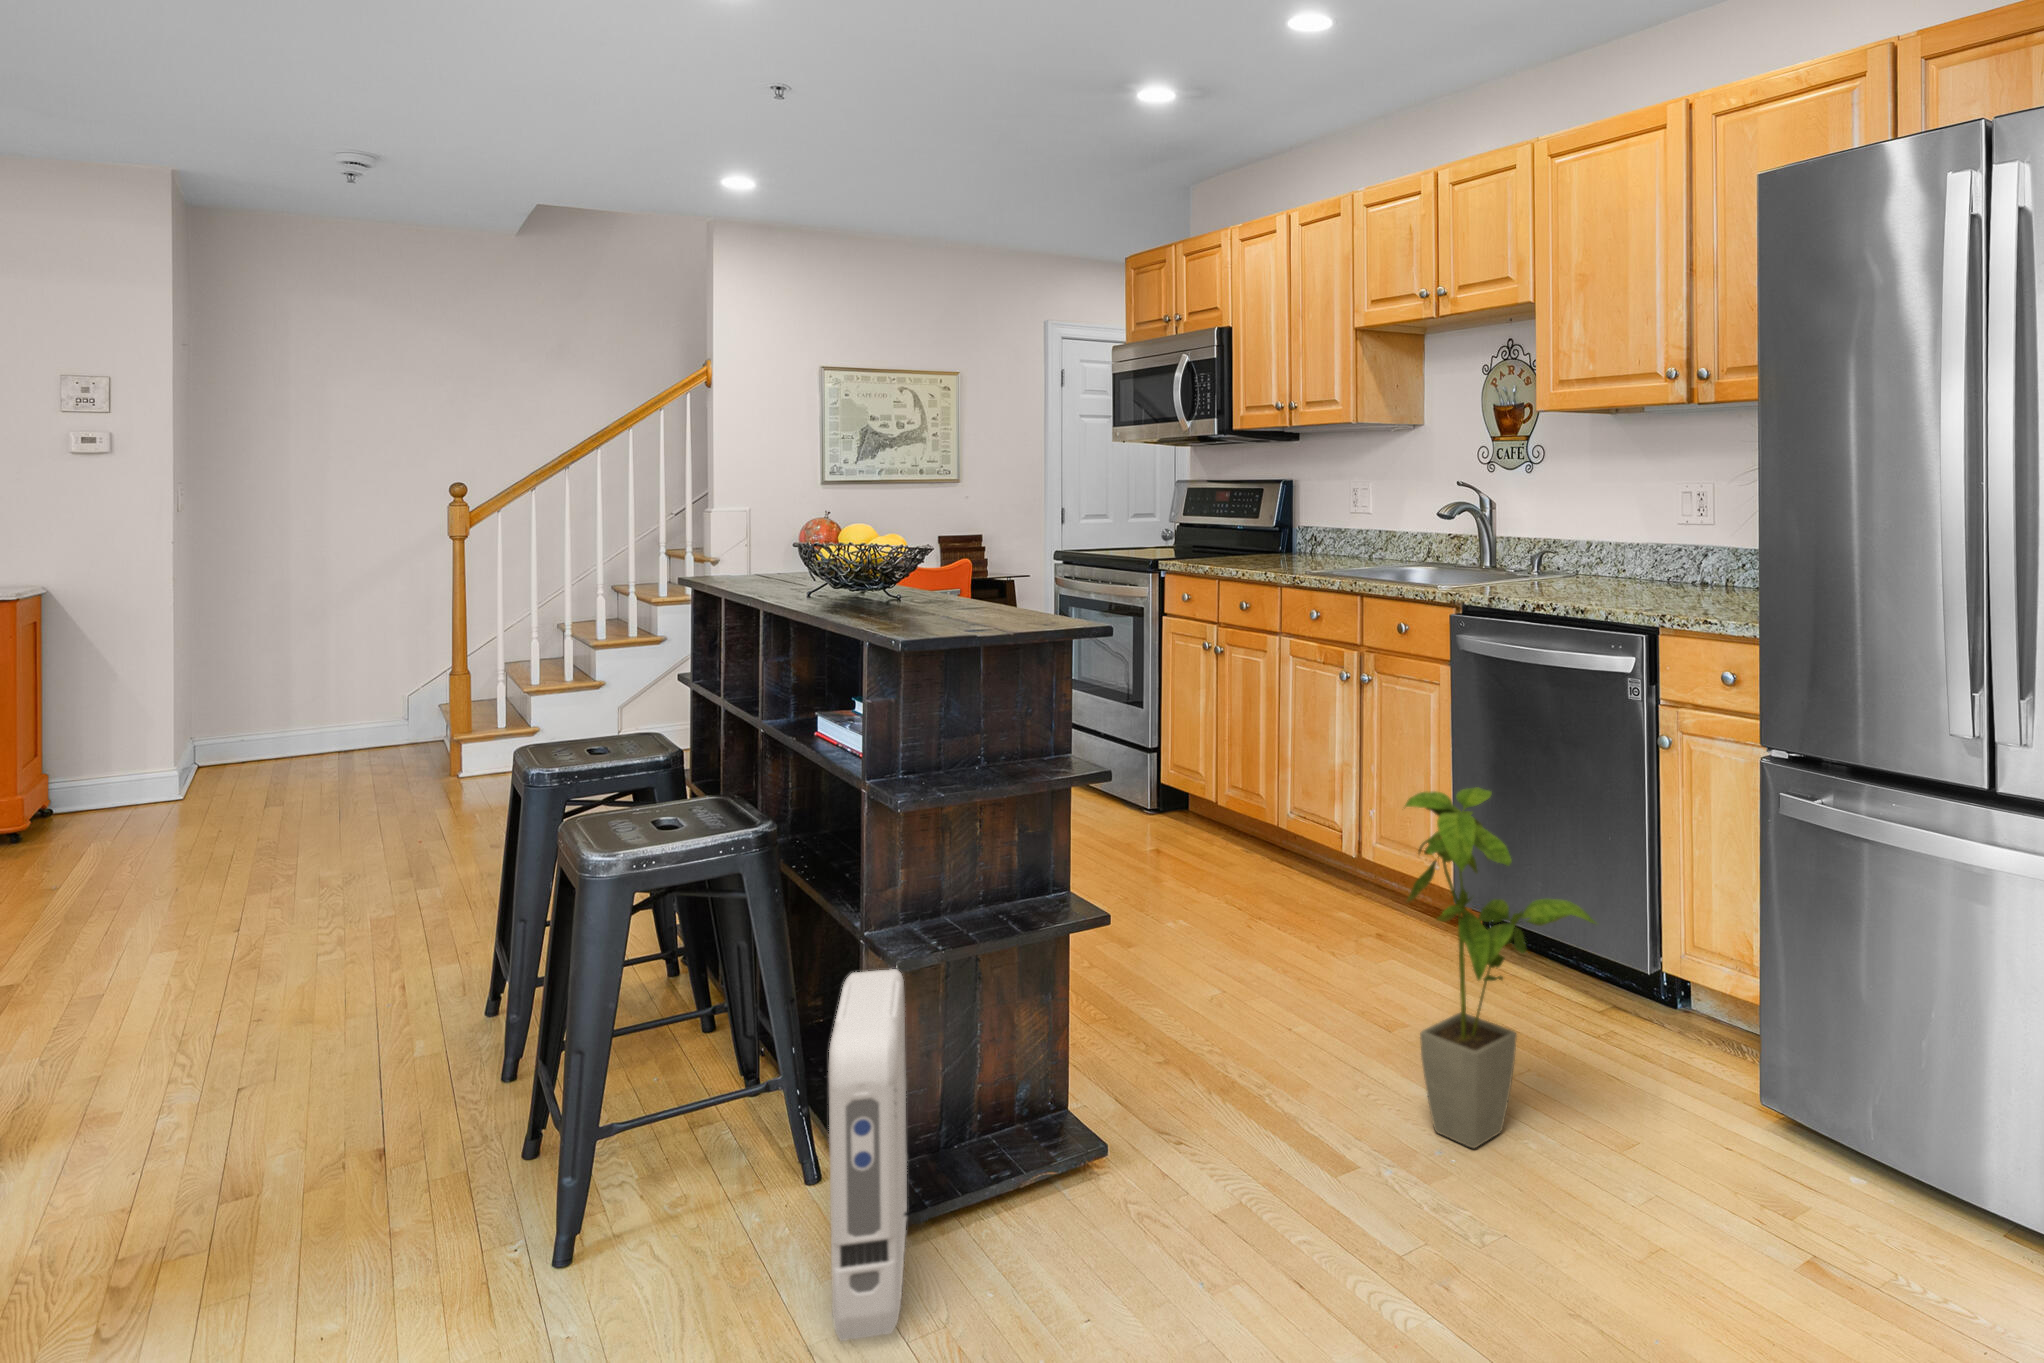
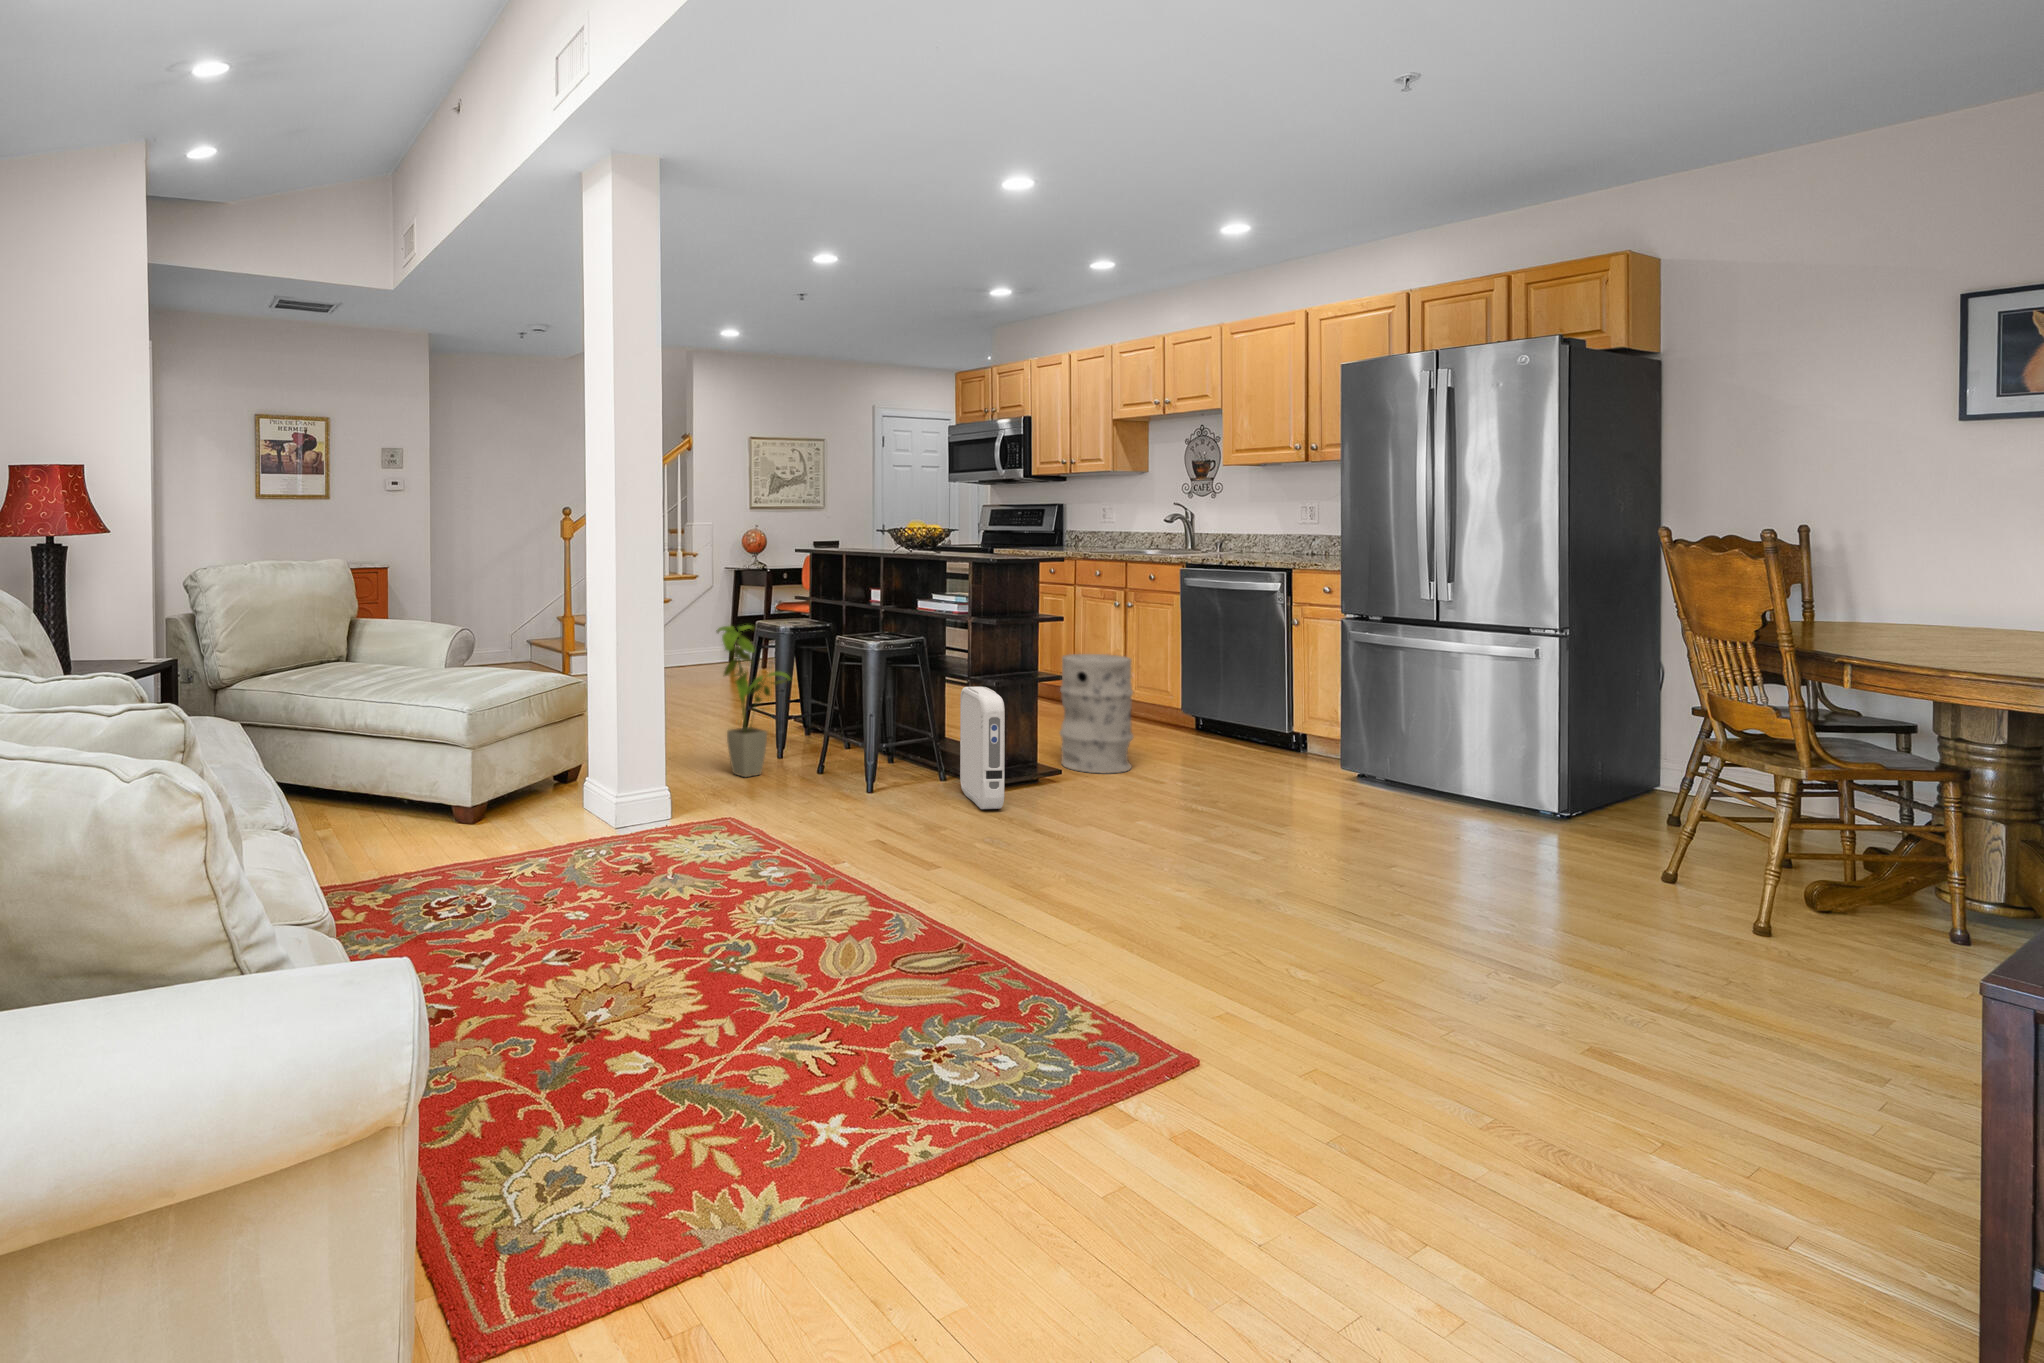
house plant: present [1405,787,1595,1148] -> present [716,625,790,777]
trash can: none [1165,816,1322,1106] -> present [1060,654,1134,773]

